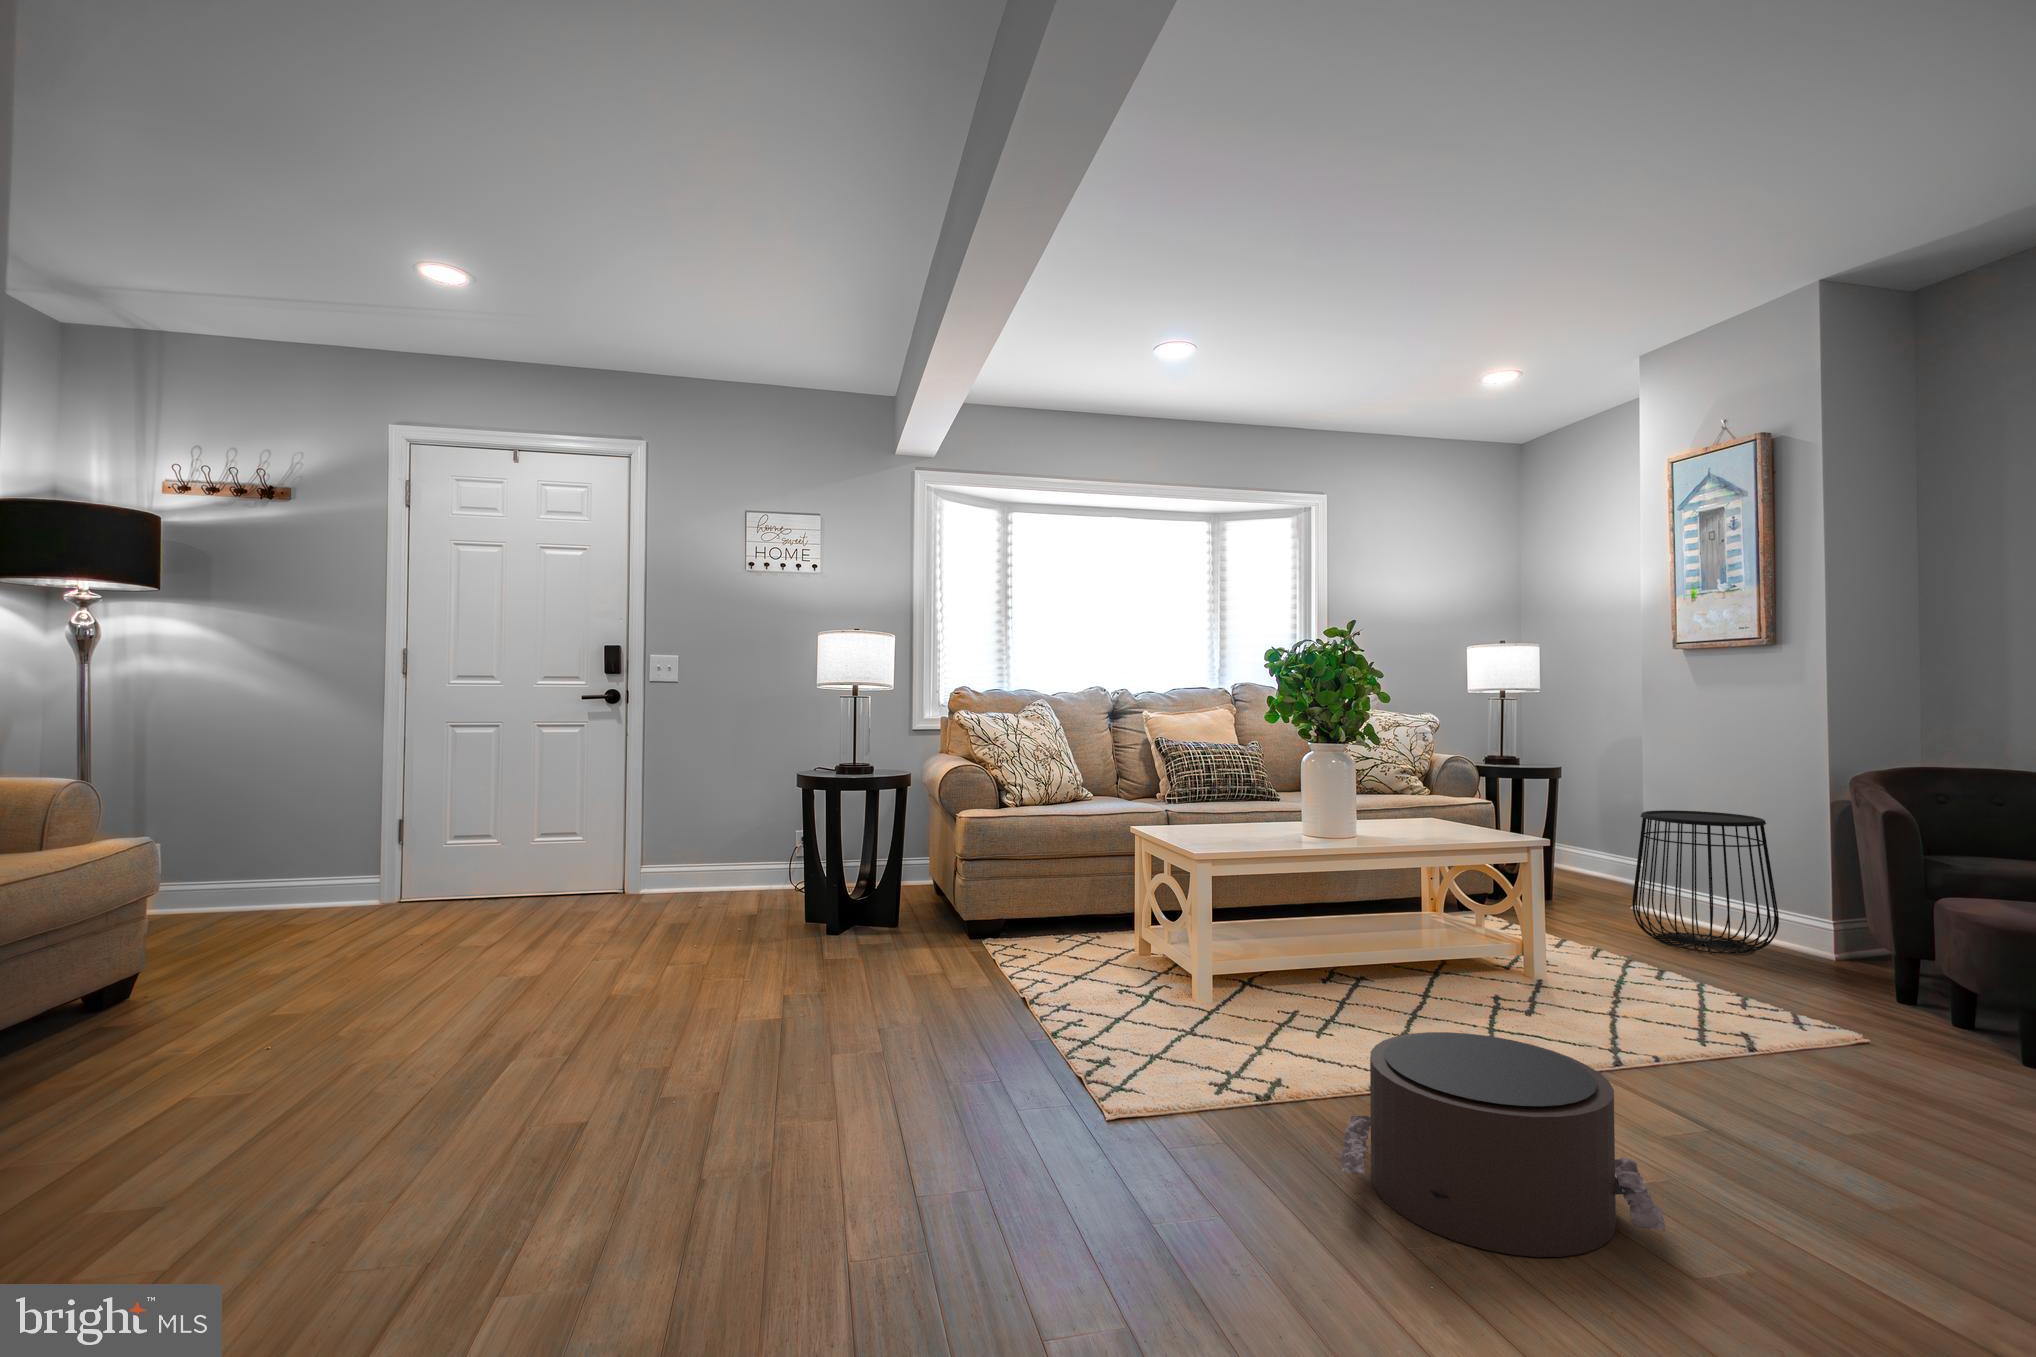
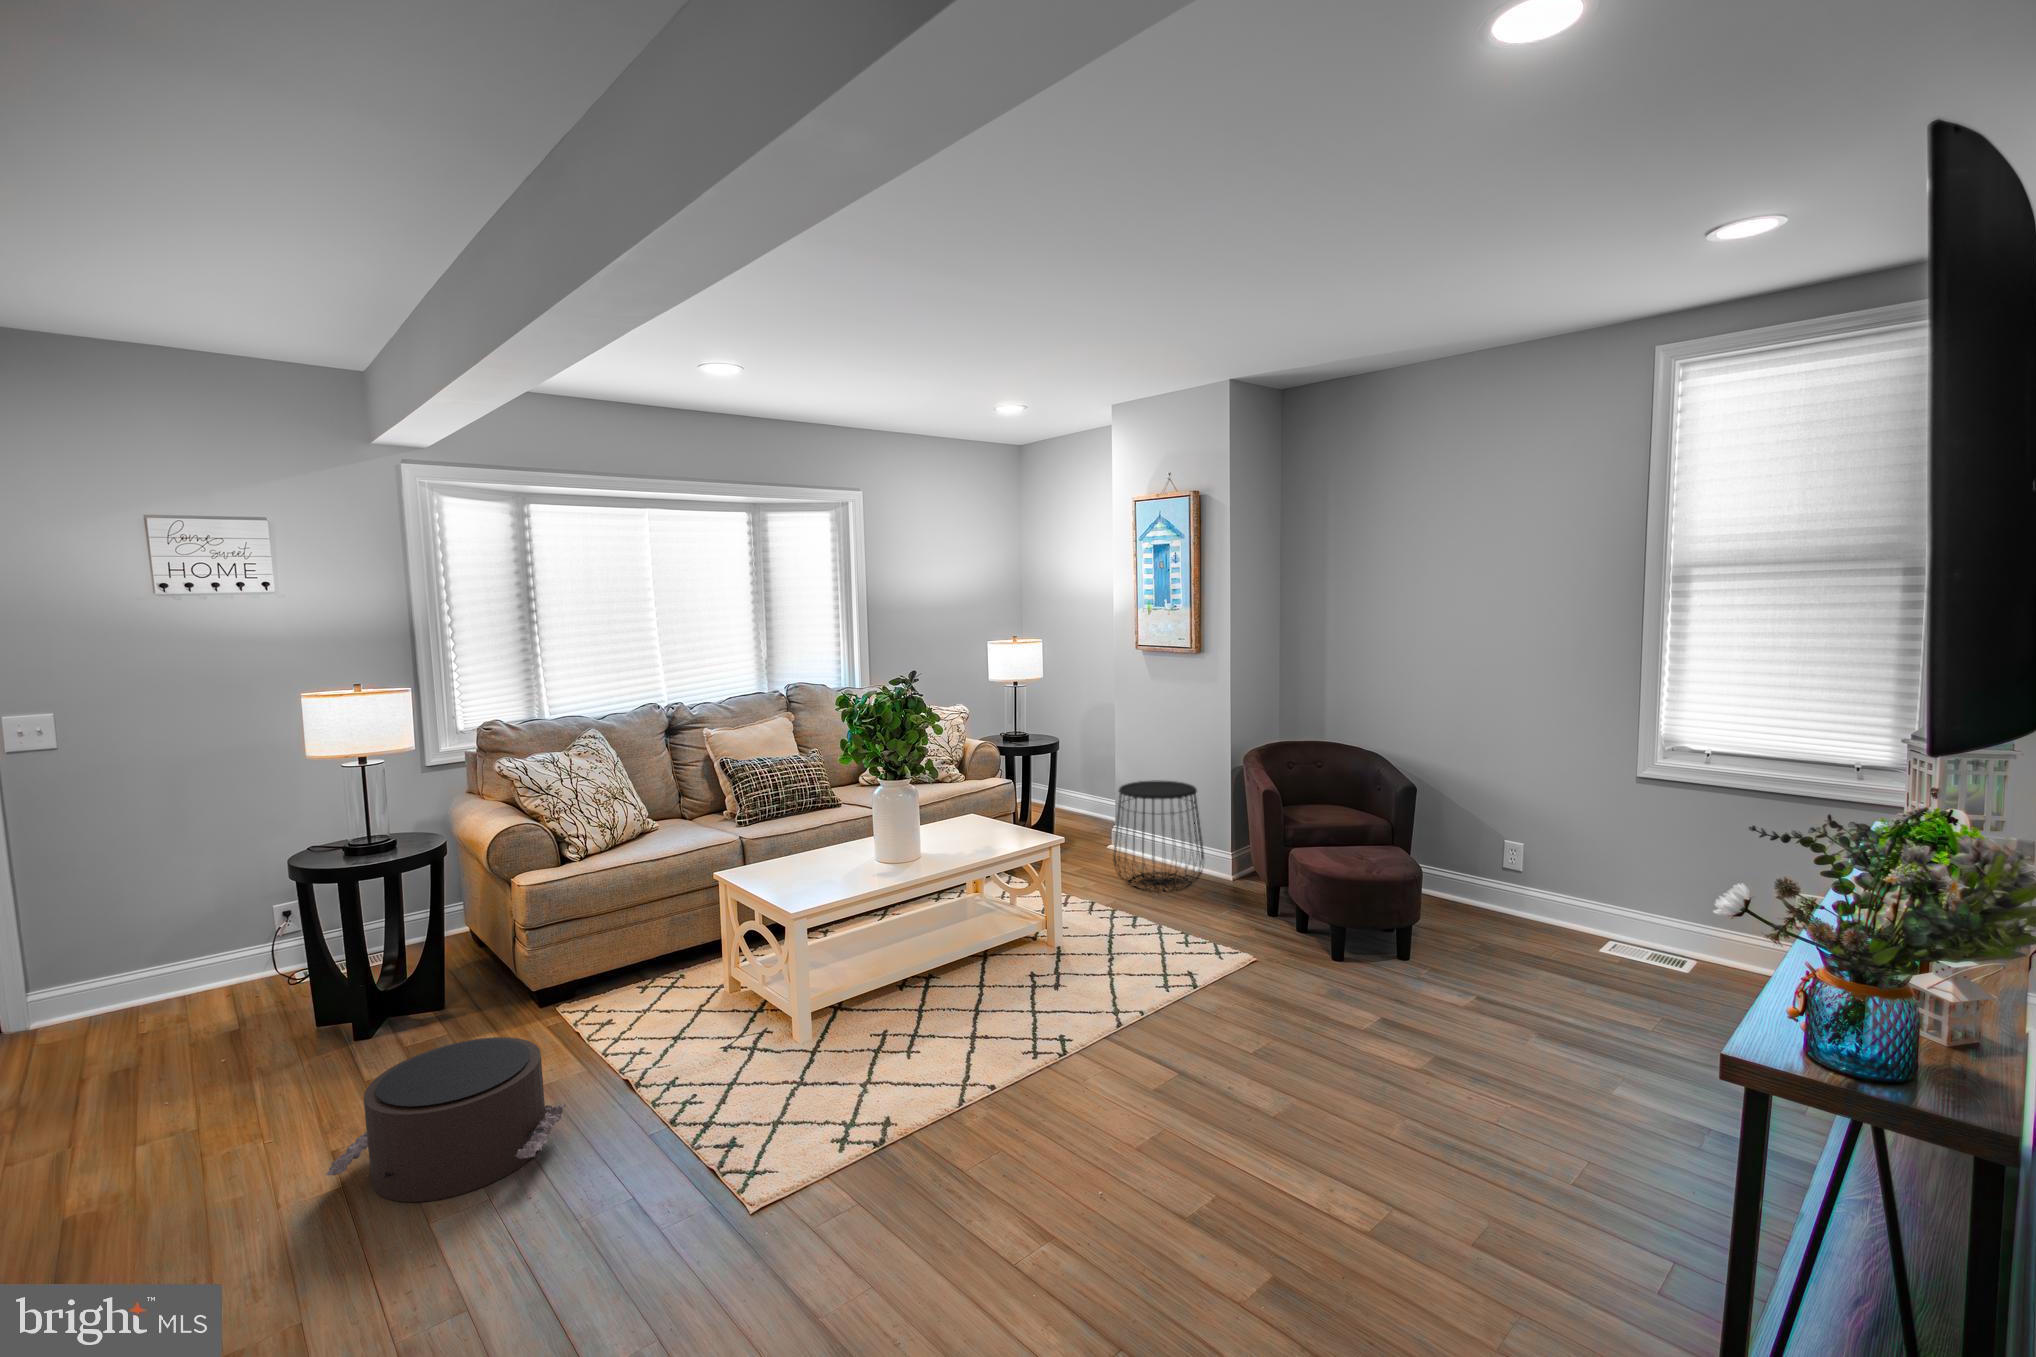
pouf: present [1340,1032,1666,1257] -> present [326,1037,566,1202]

